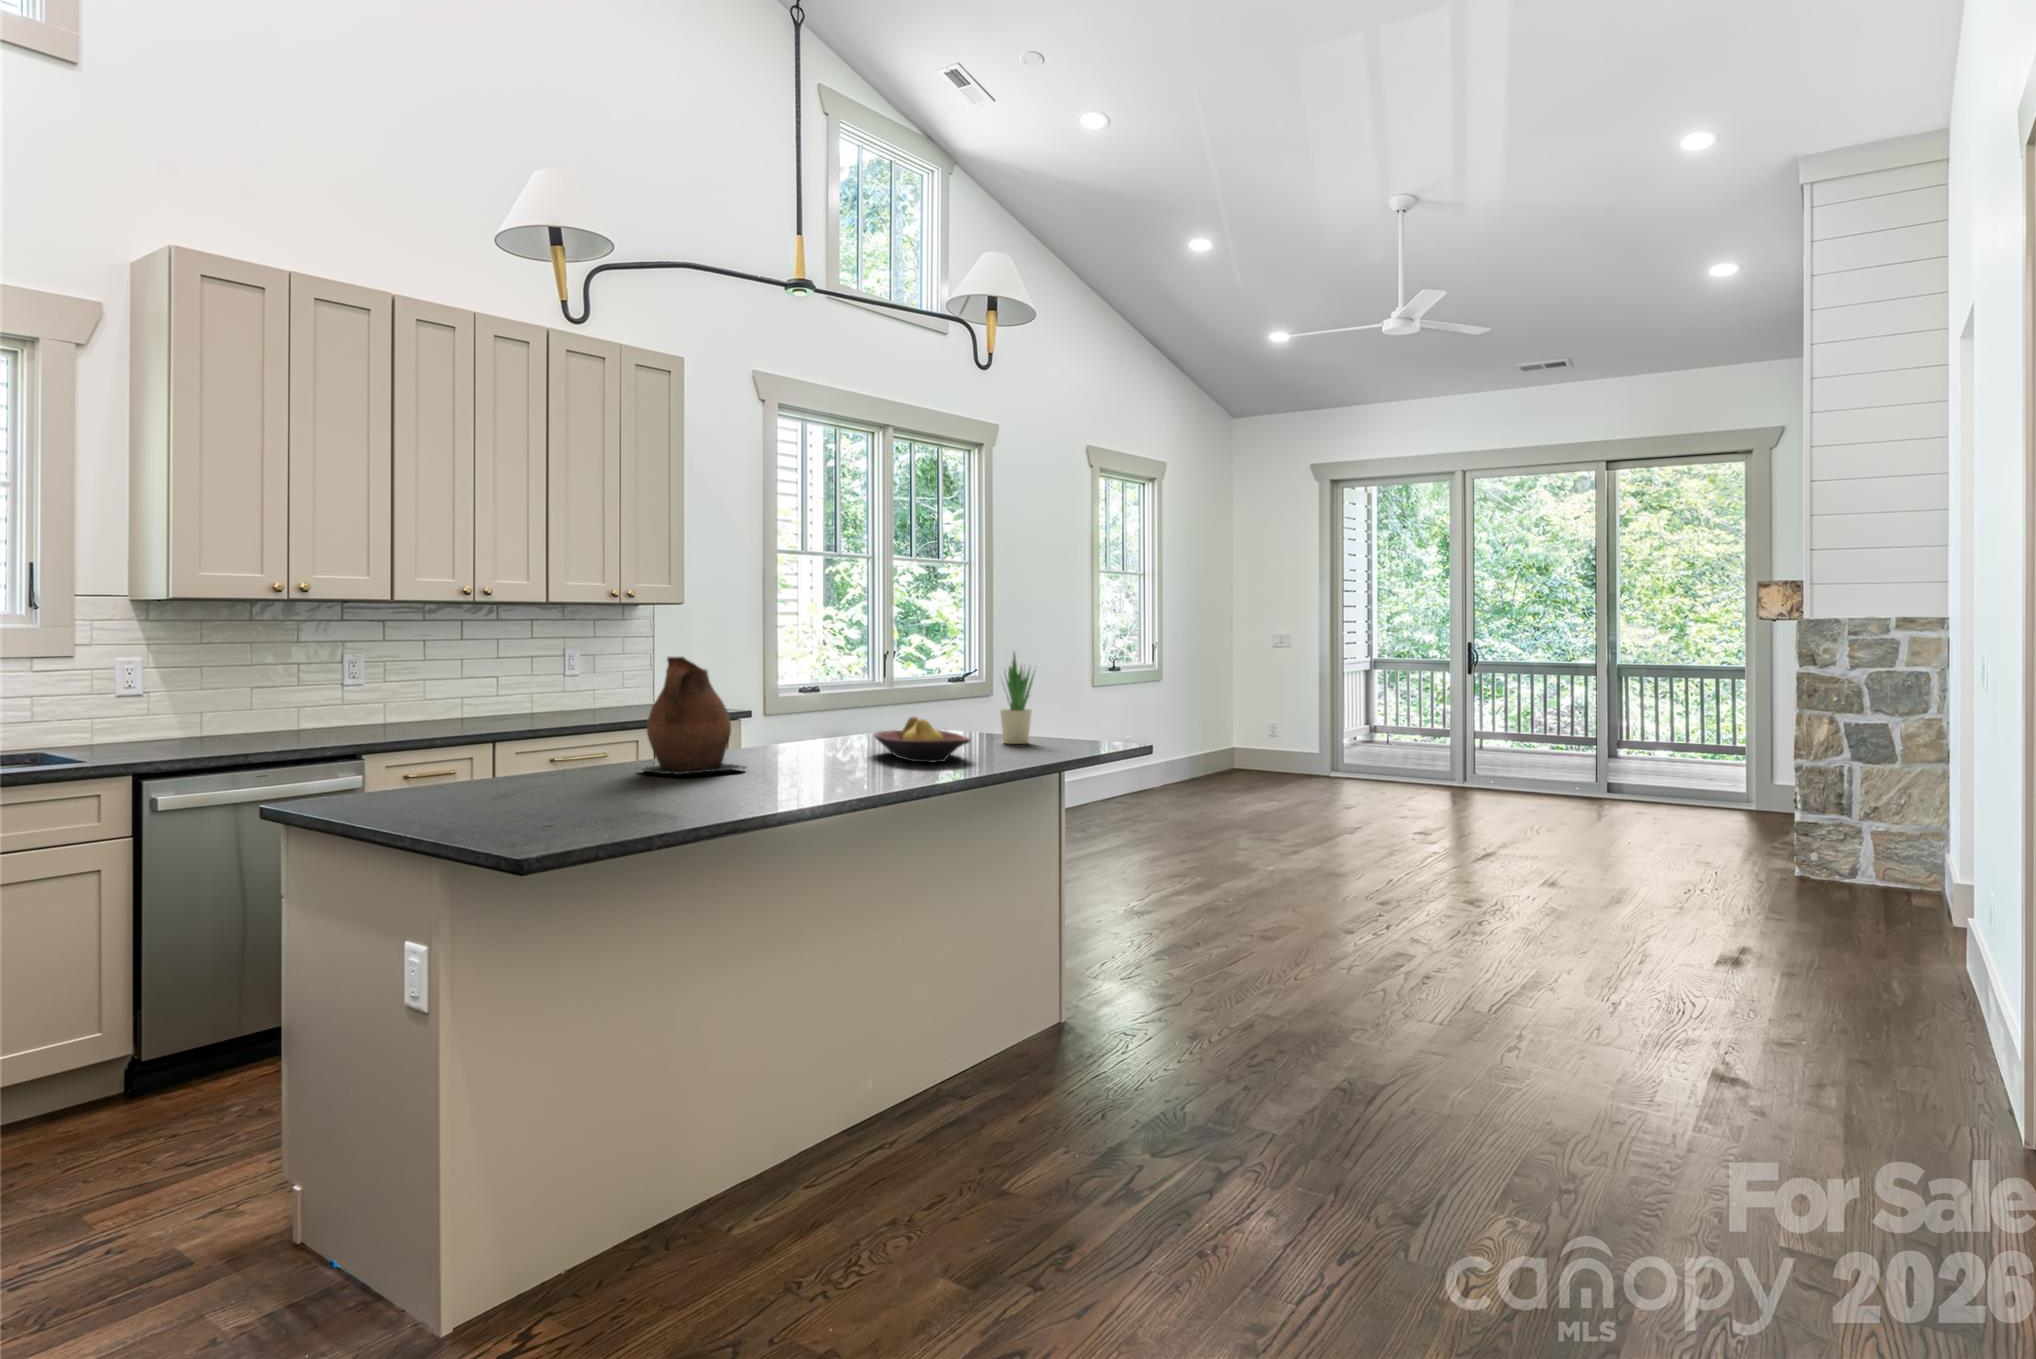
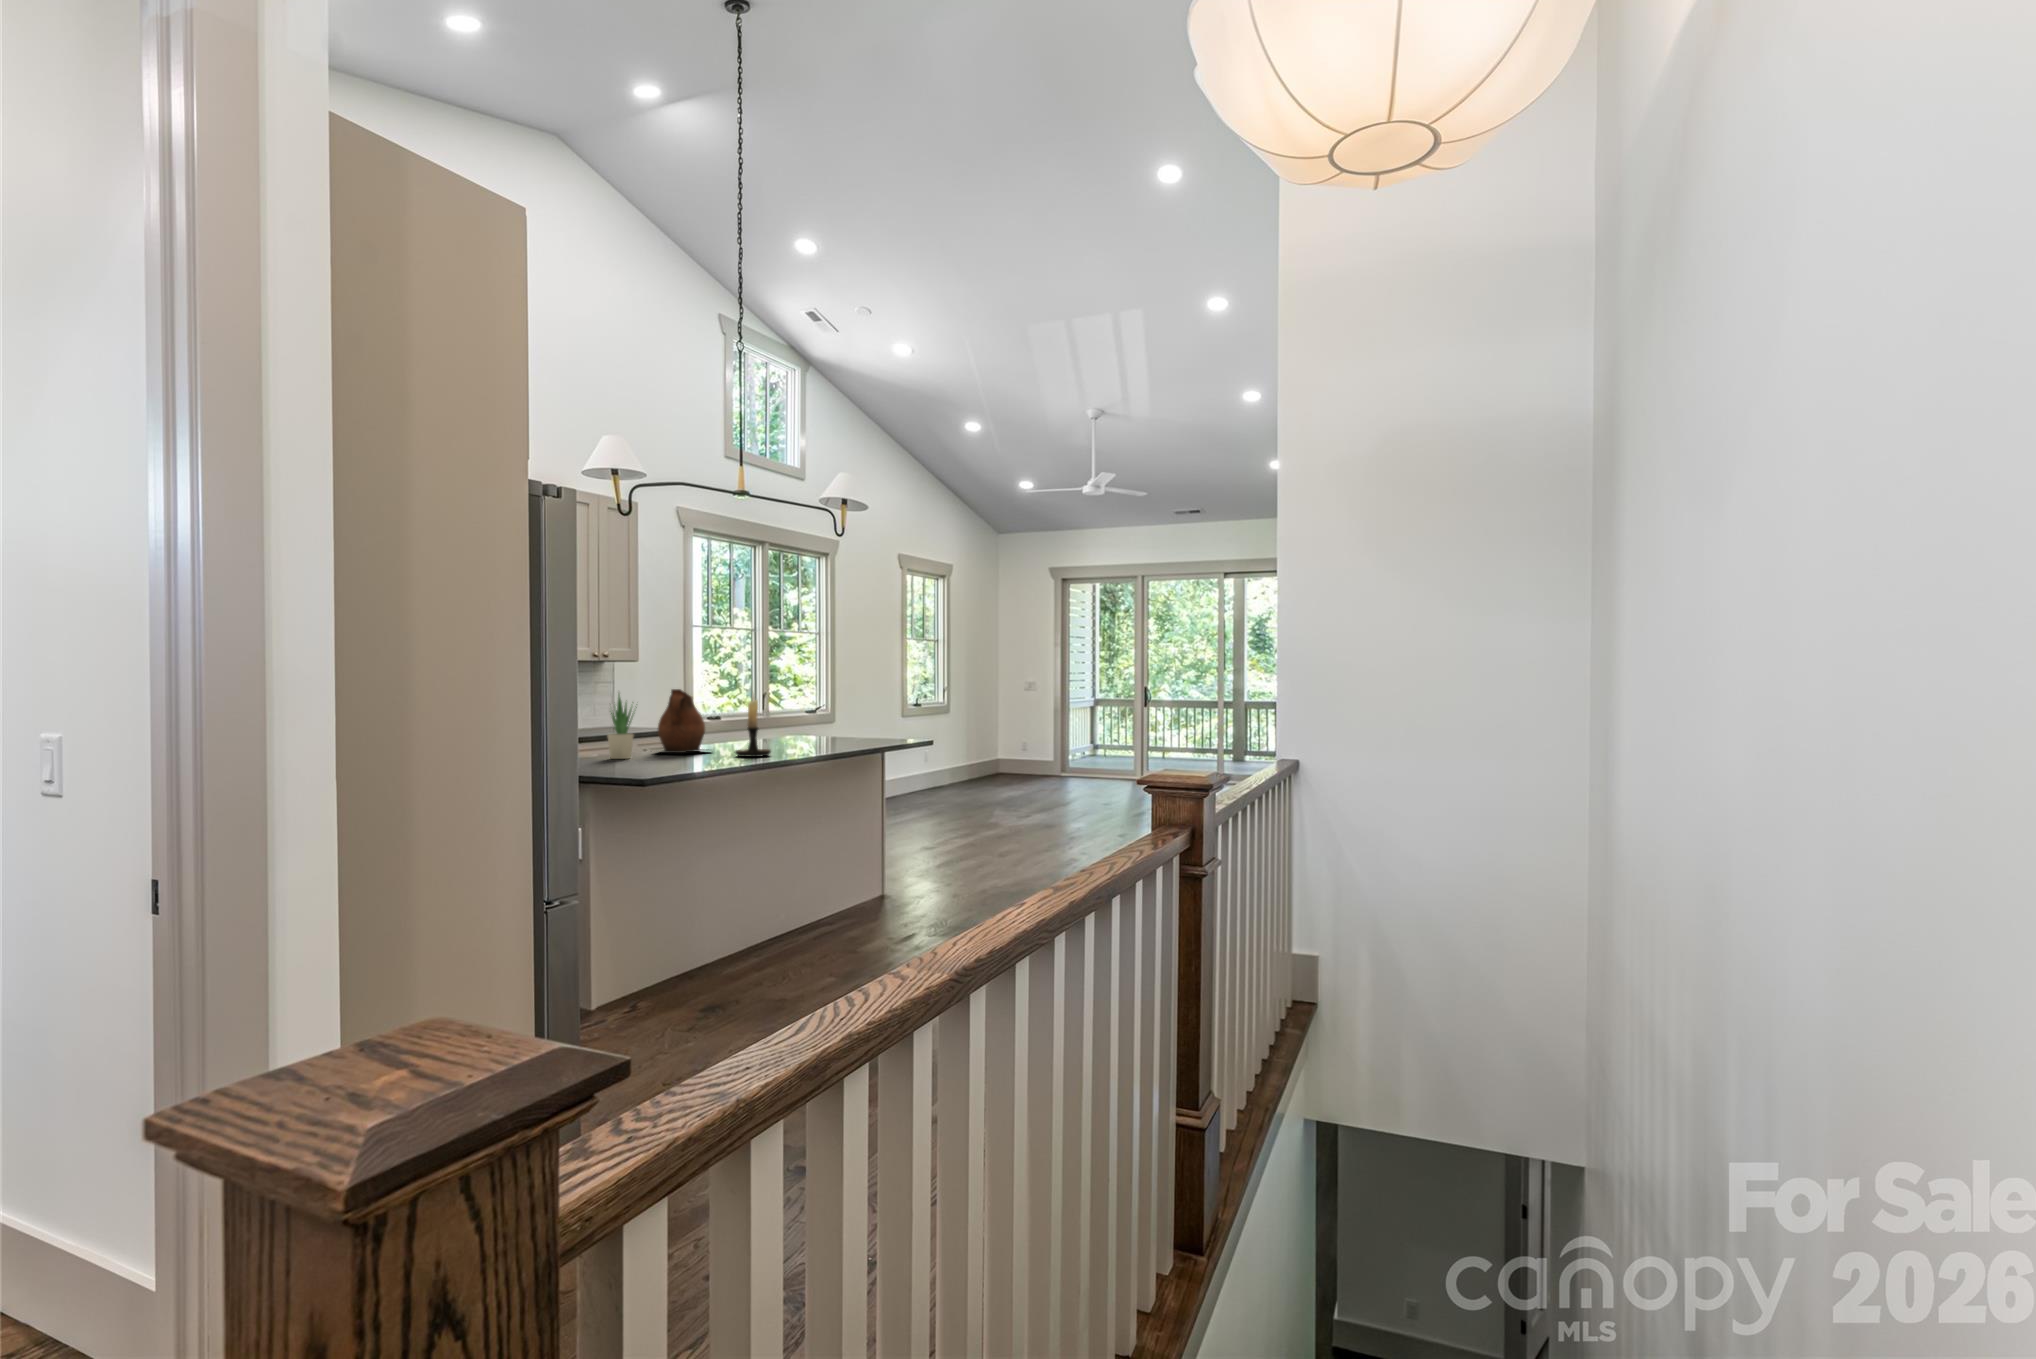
potted plant: present [1000,654,1034,744] -> present [608,694,637,759]
candle holder: none [773,660,840,787] -> present [735,692,771,757]
fruit bowl: present [874,717,970,762] -> none [781,724,838,748]

